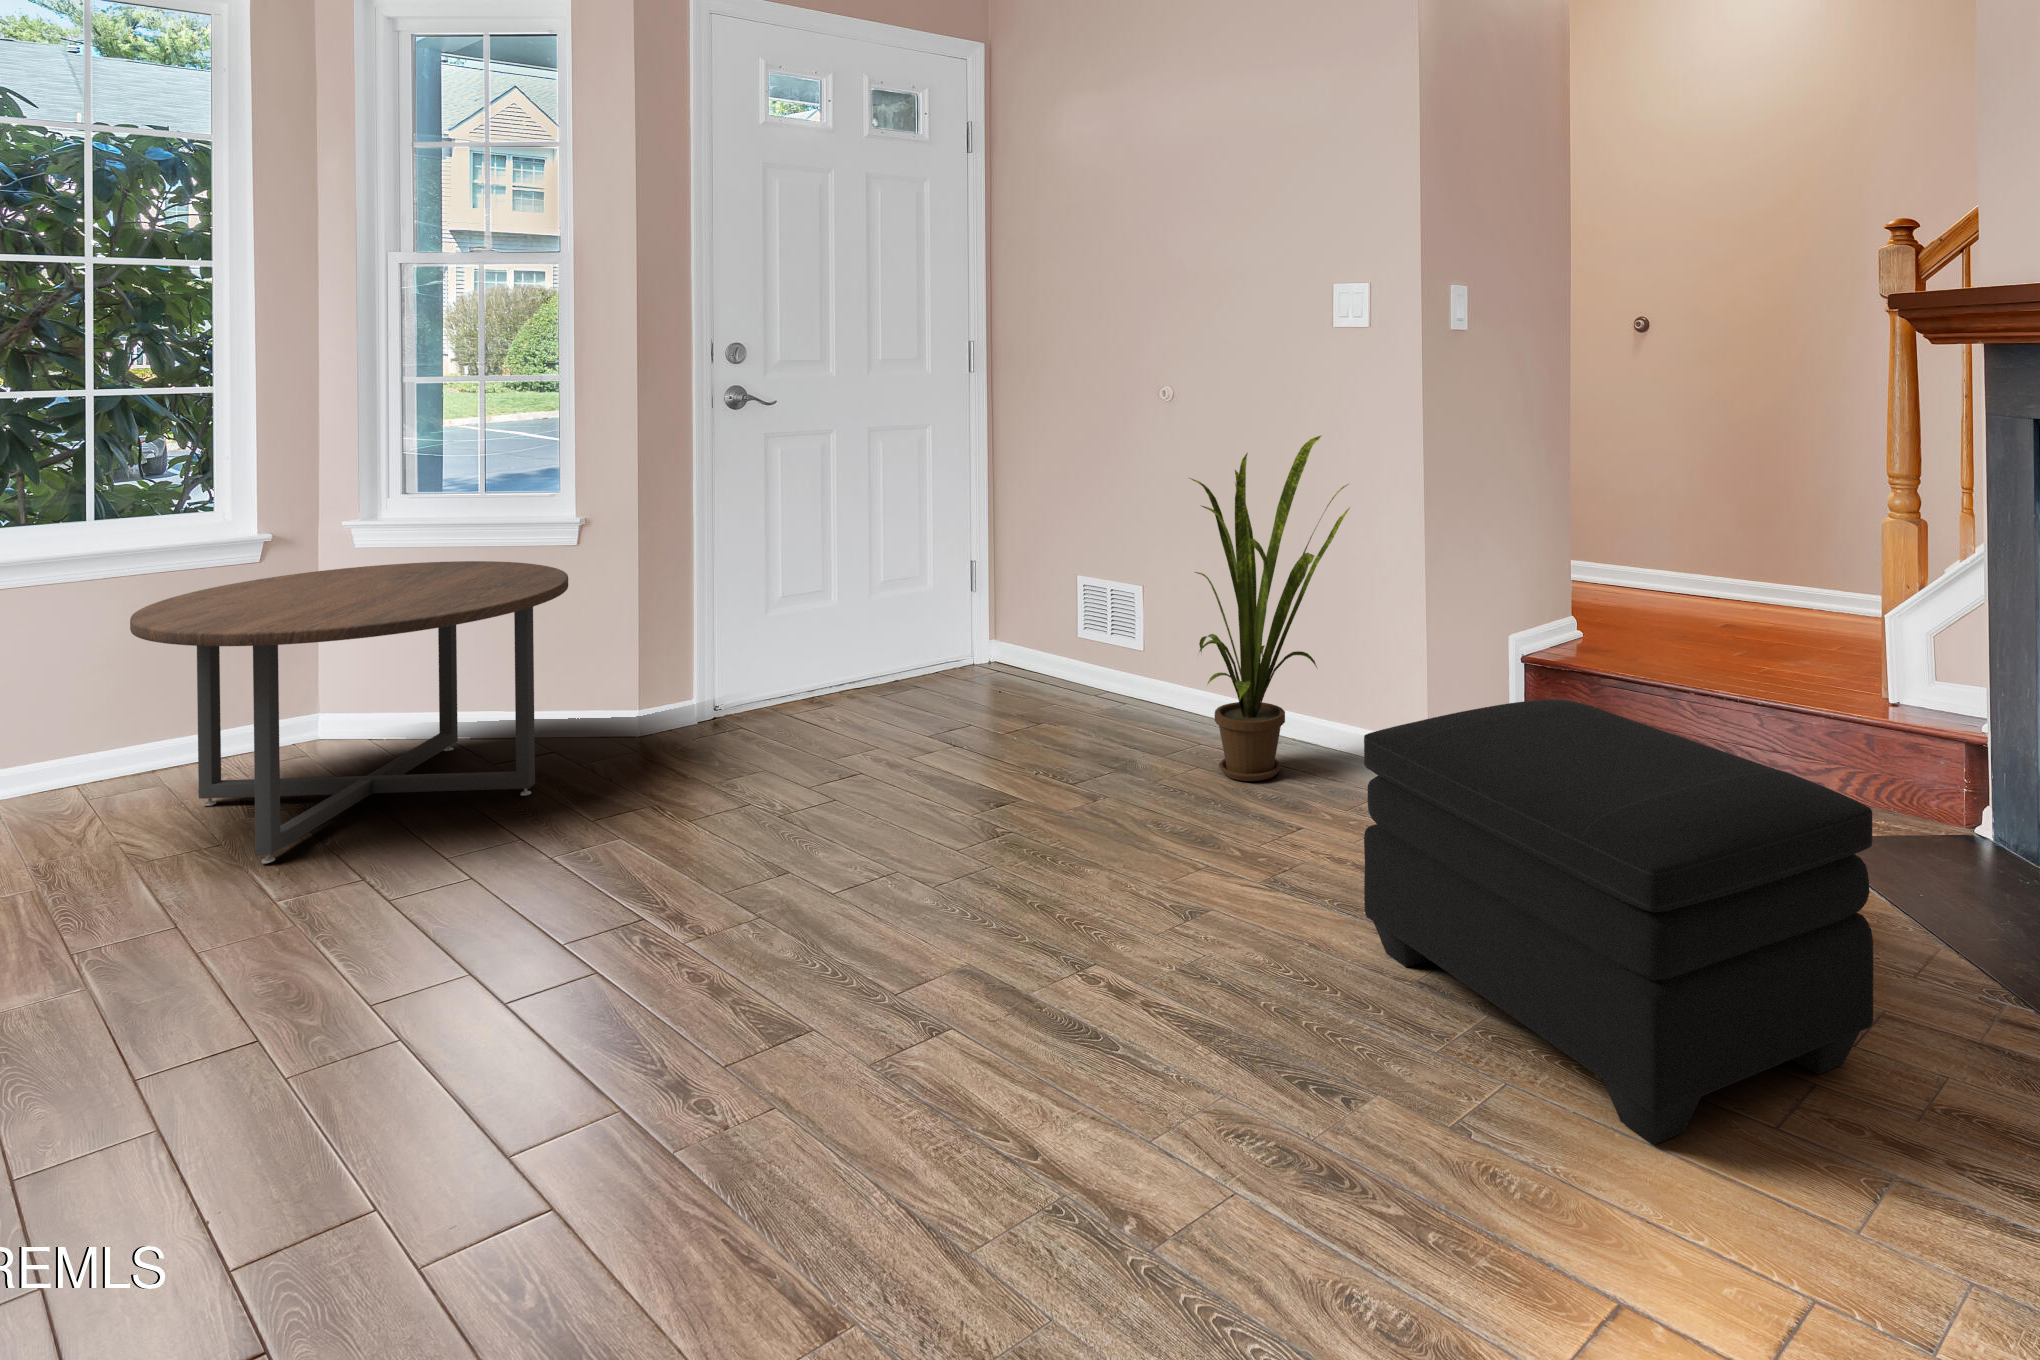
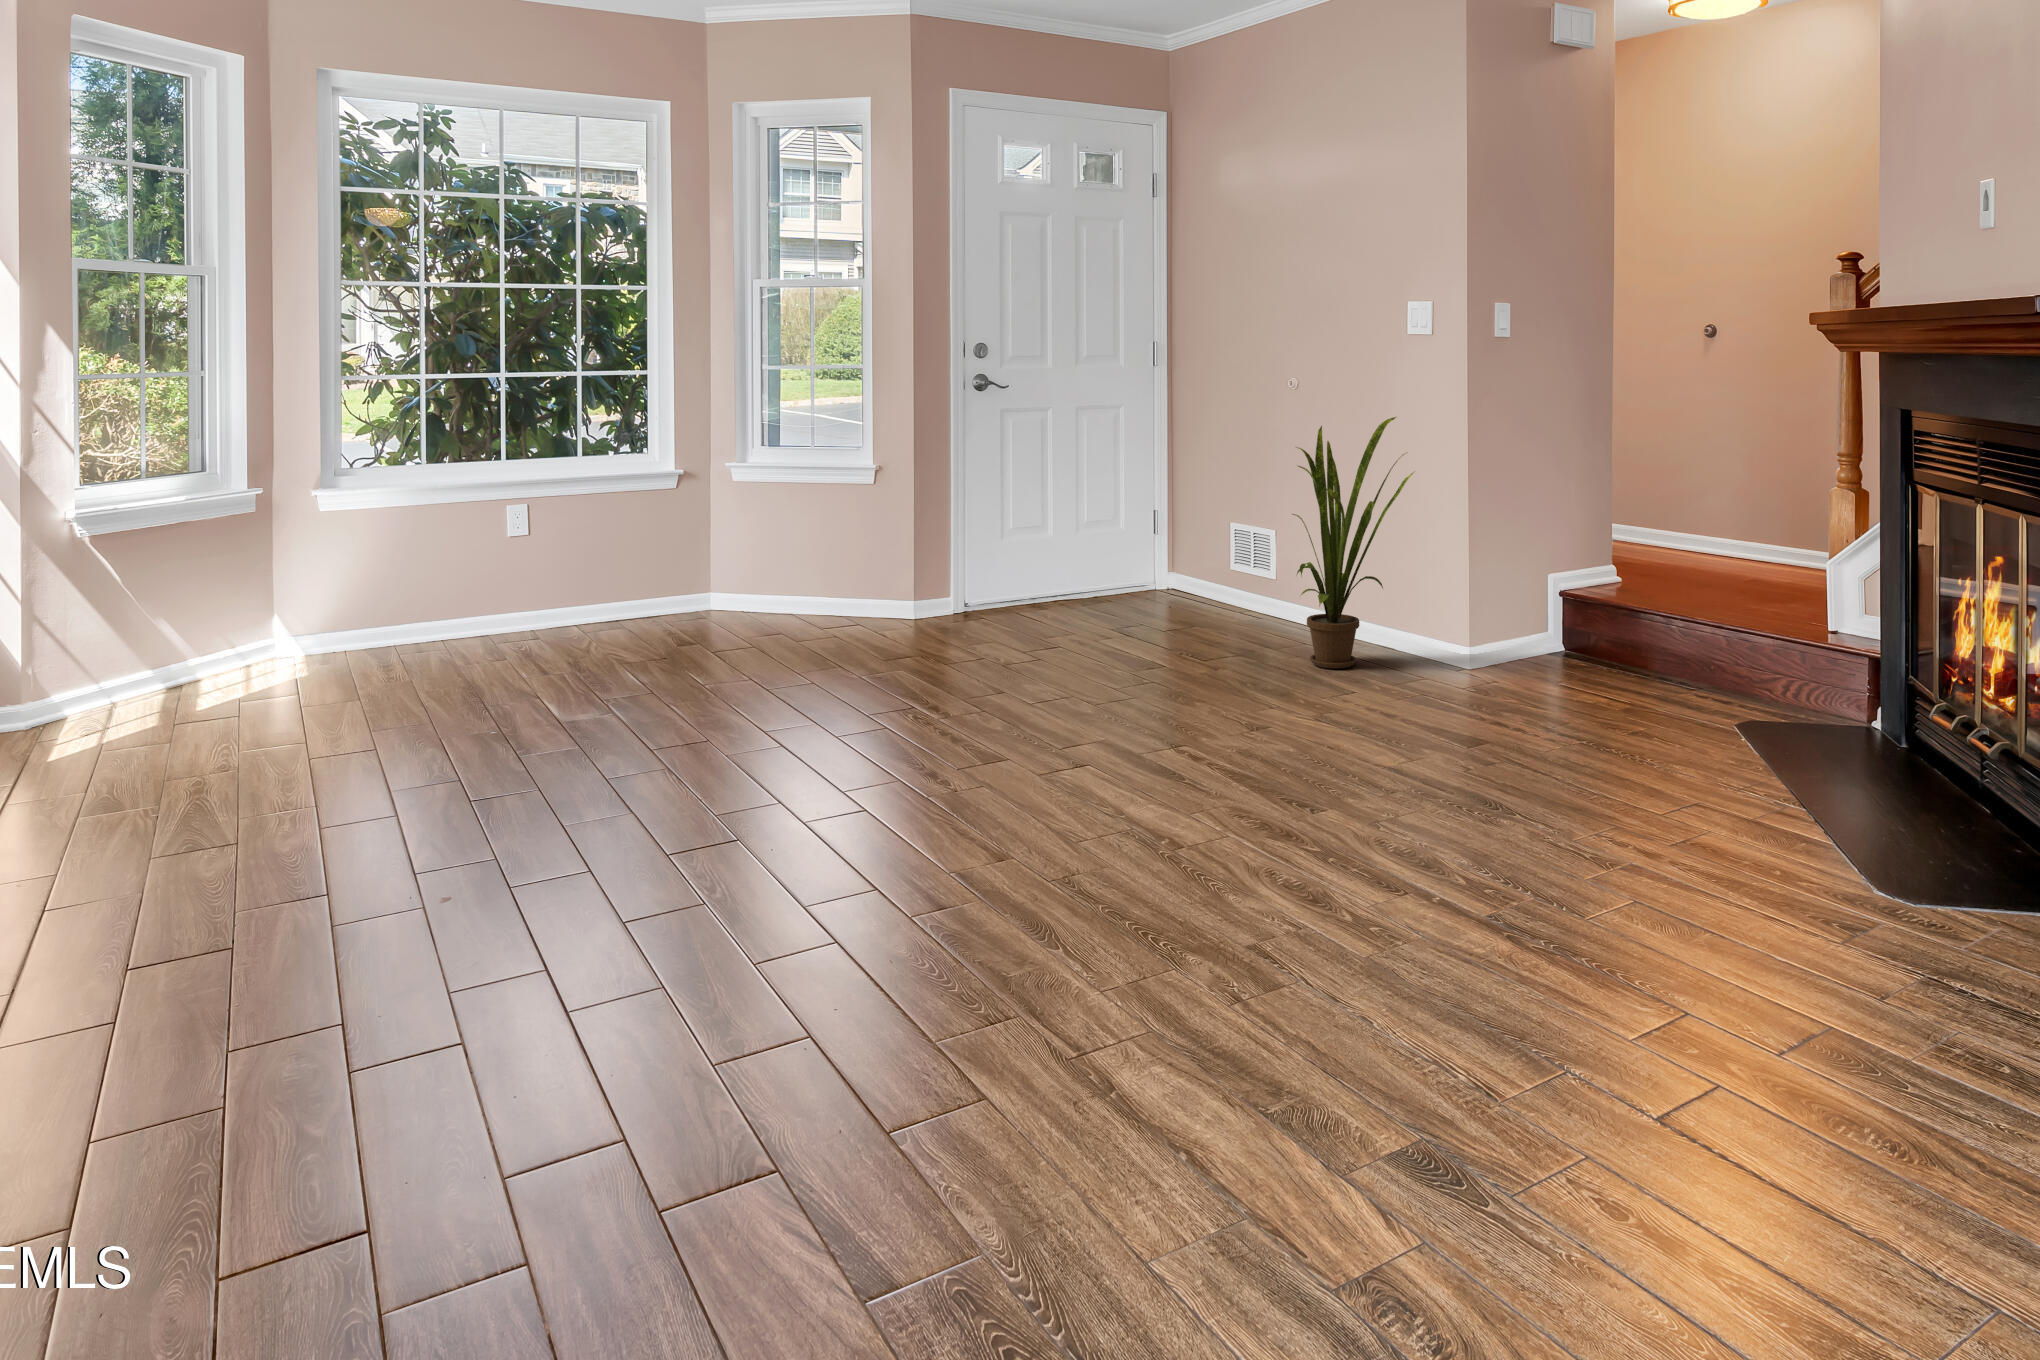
coffee table: present [130,561,568,863] -> none [620,493,868,667]
ottoman: present [1364,699,1873,1144] -> none [1362,598,1661,835]

